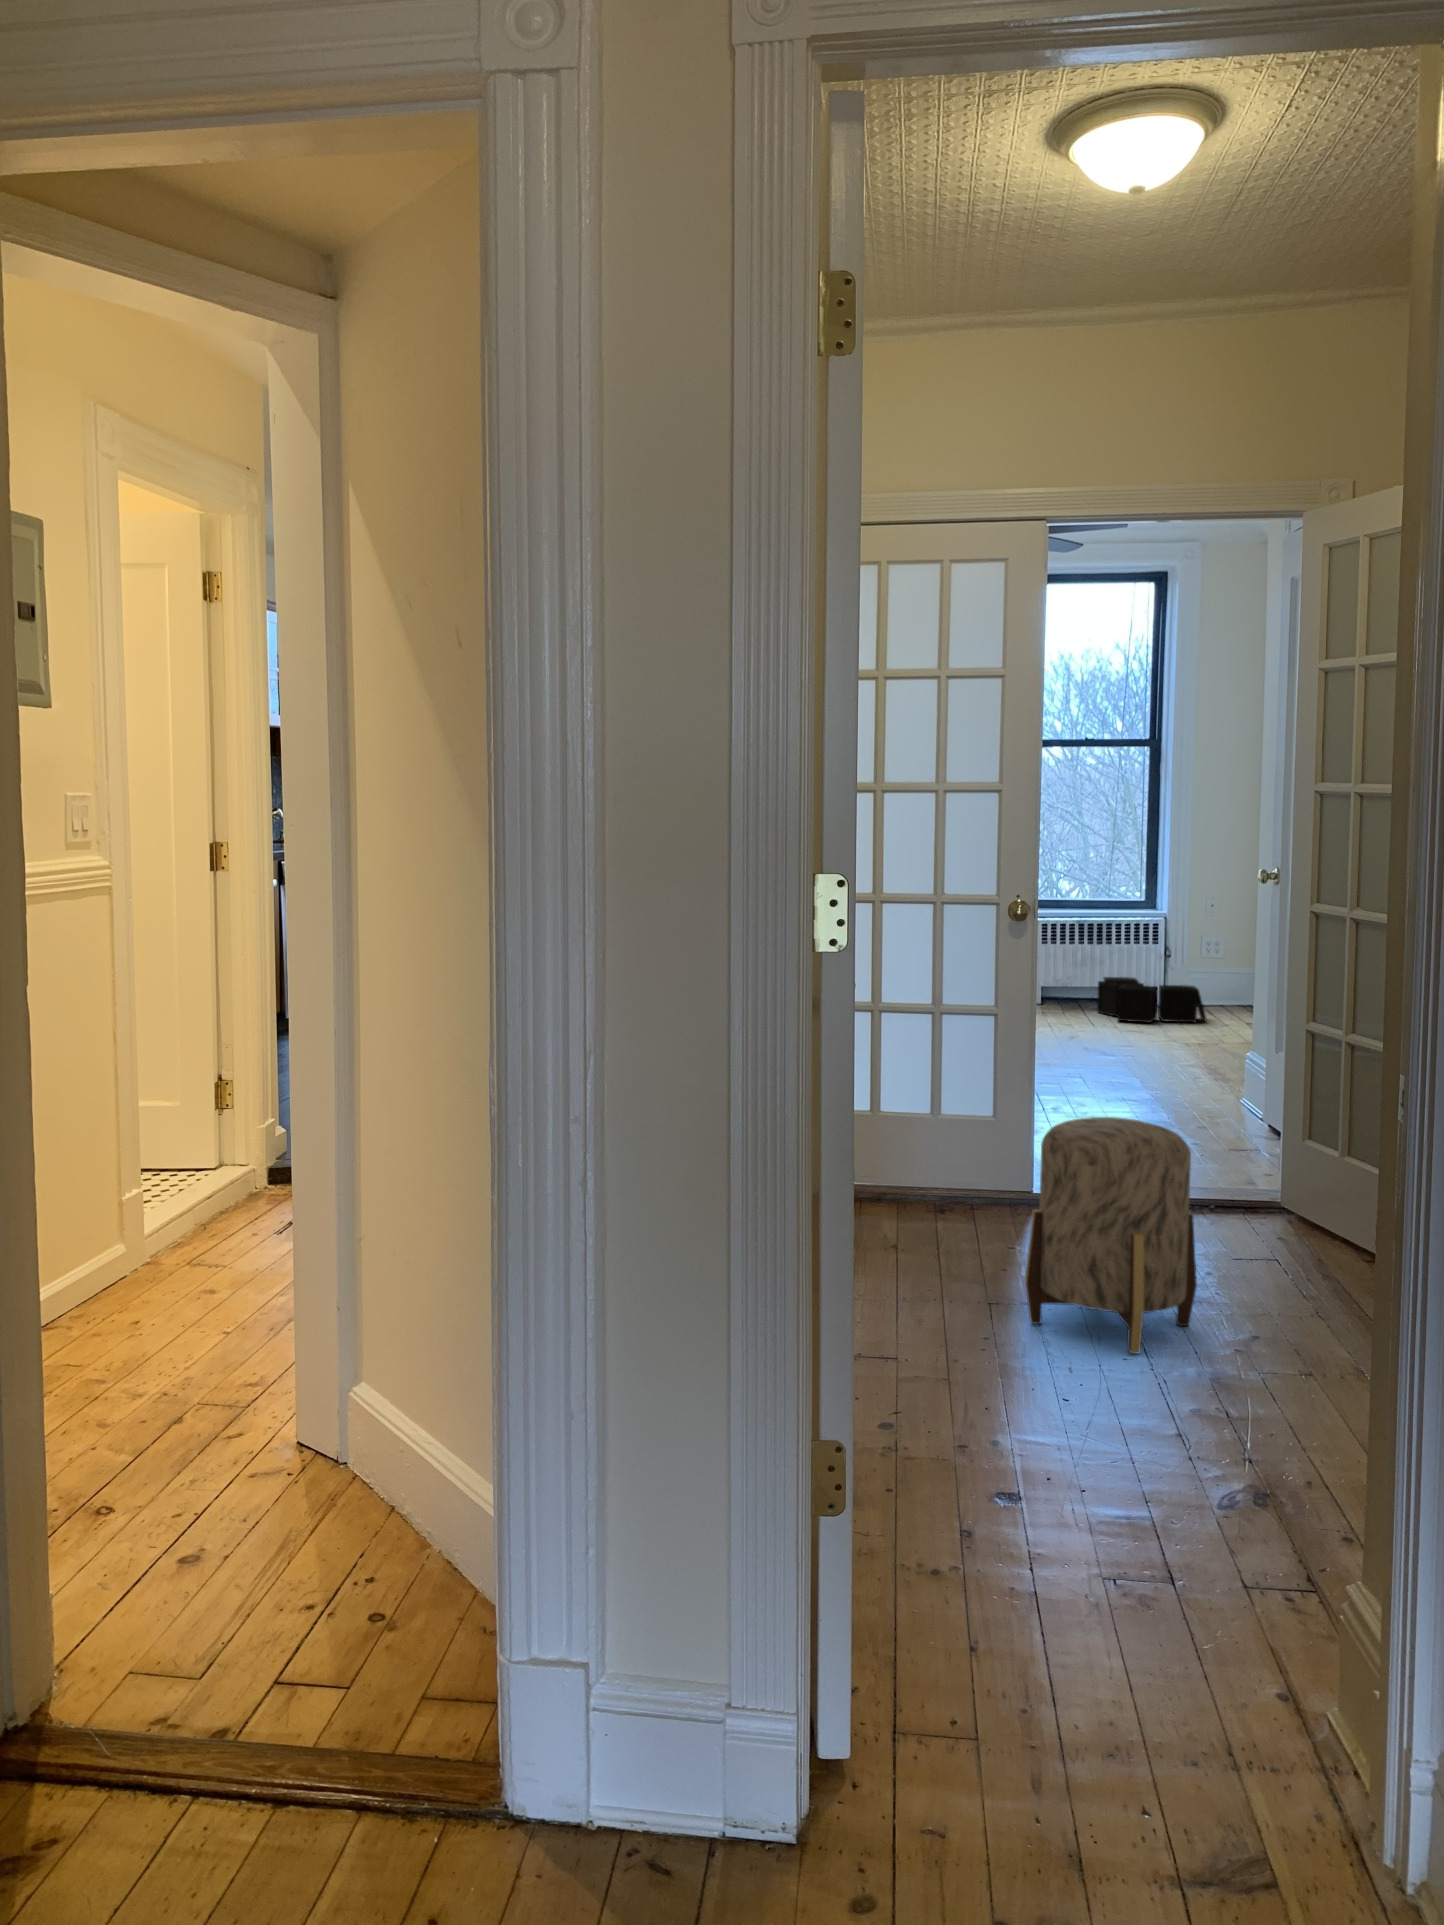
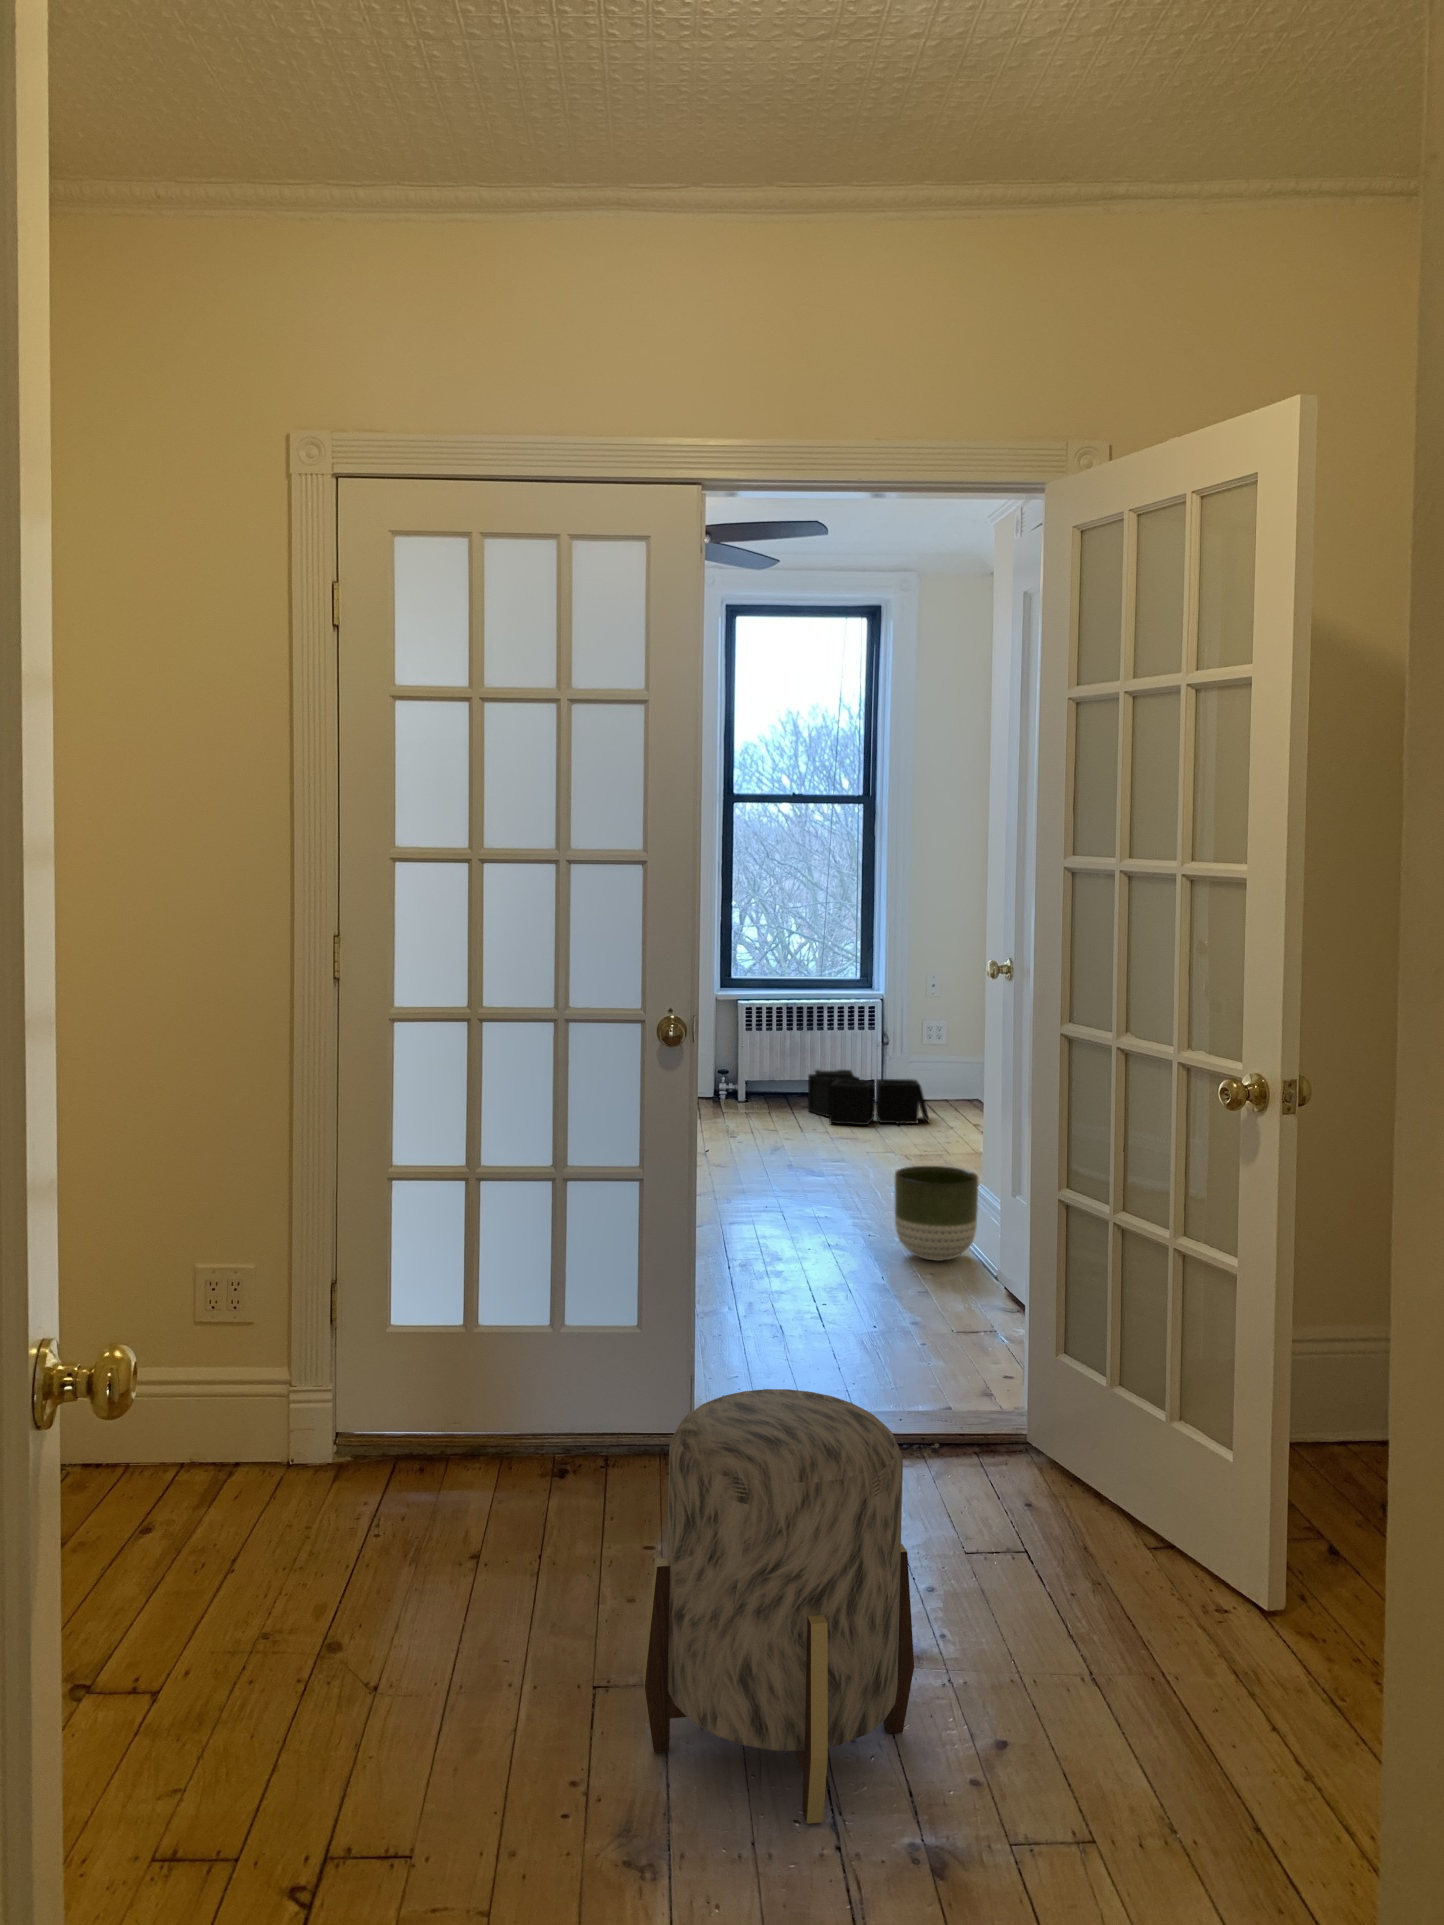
planter: none [1178,1037,1248,1110] -> present [895,1166,978,1261]

